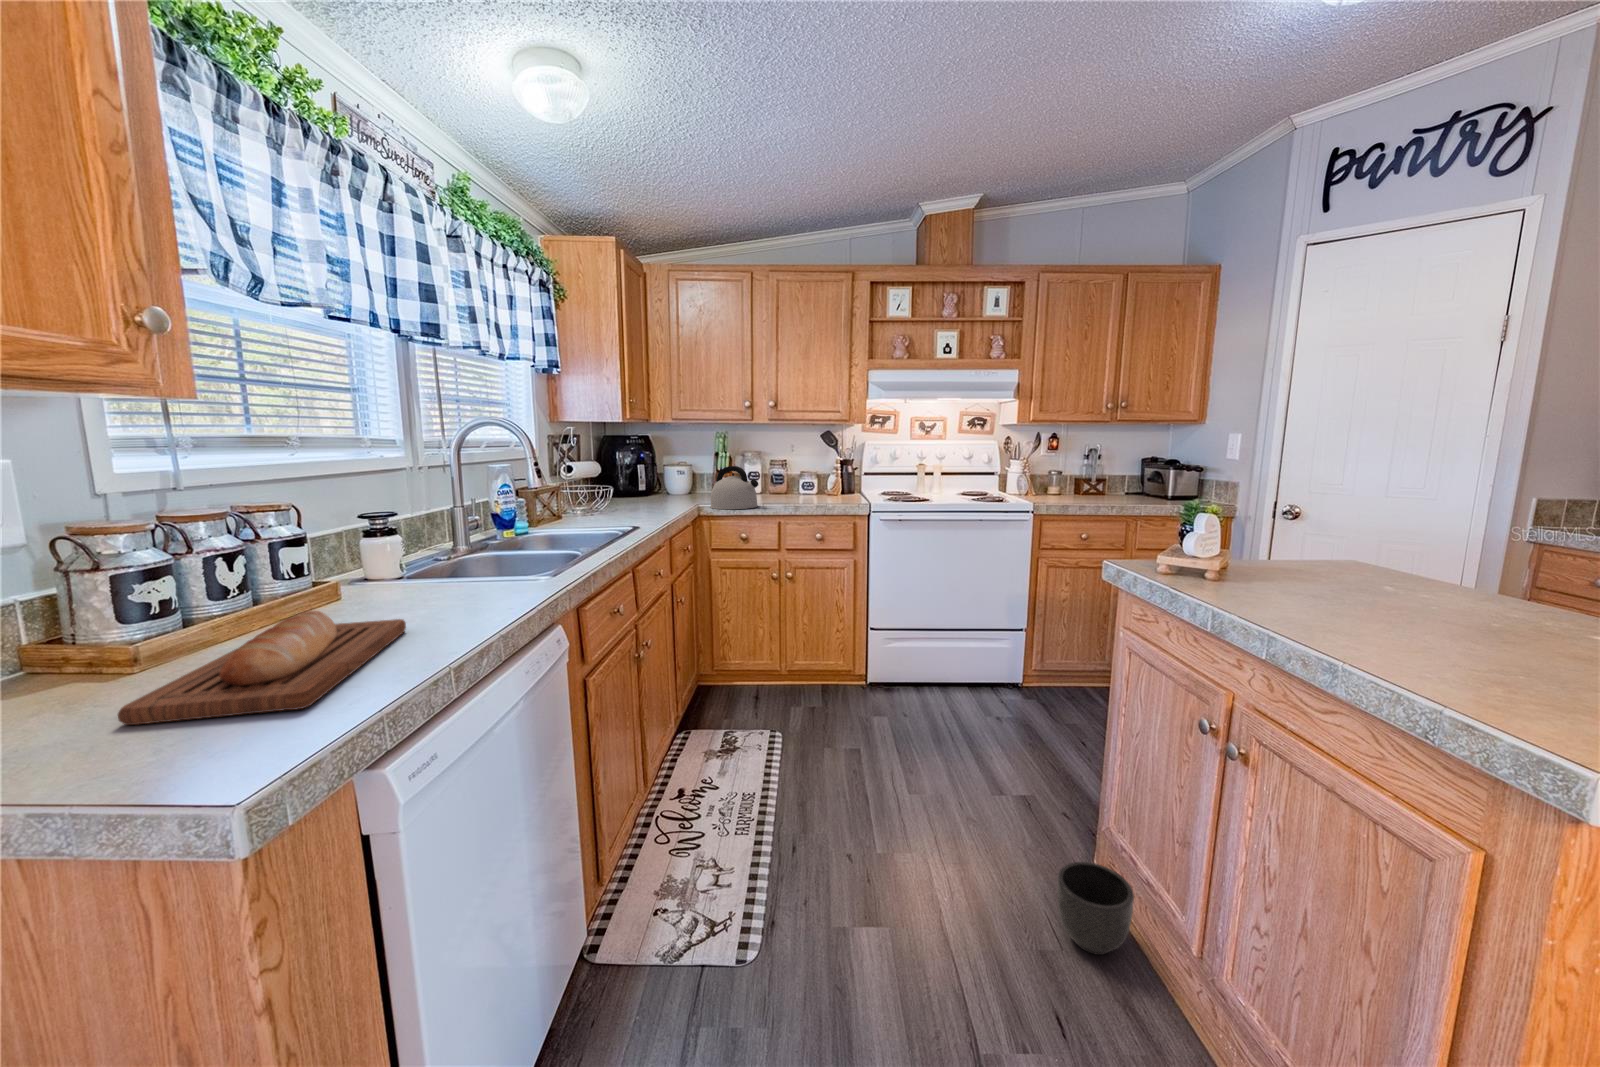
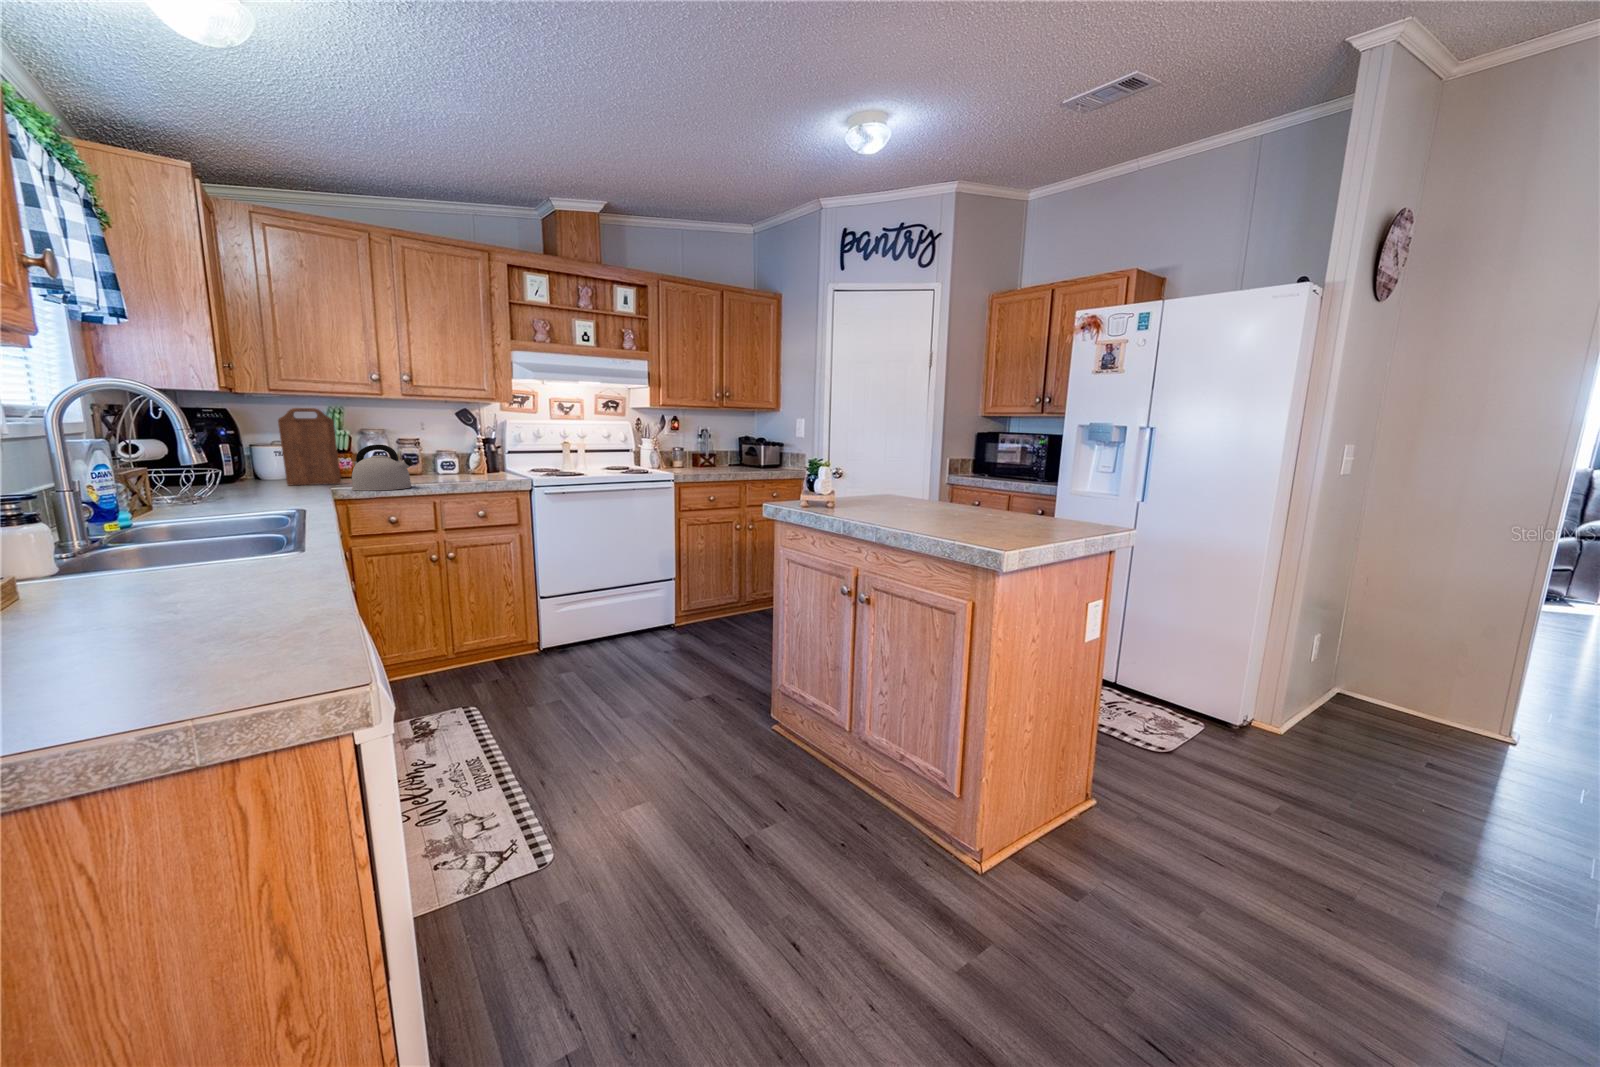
cutting board: none [673,433,713,501] -> present [278,408,341,485]
bread loaf: present [118,611,406,725] -> none [56,588,280,693]
planter: present [1057,862,1134,955] -> none [754,708,800,764]

